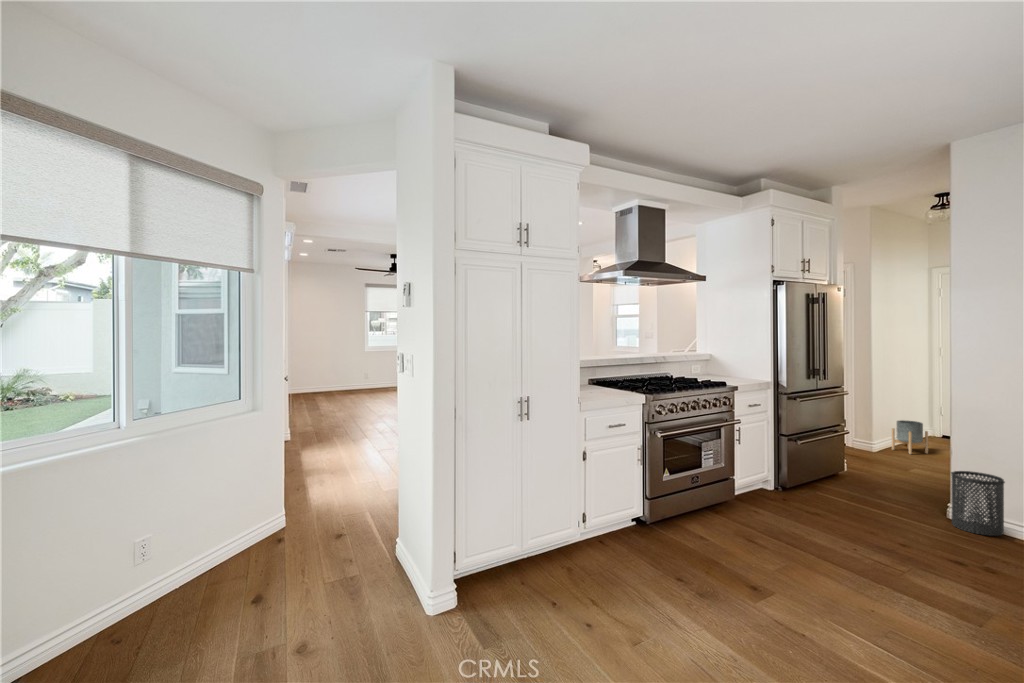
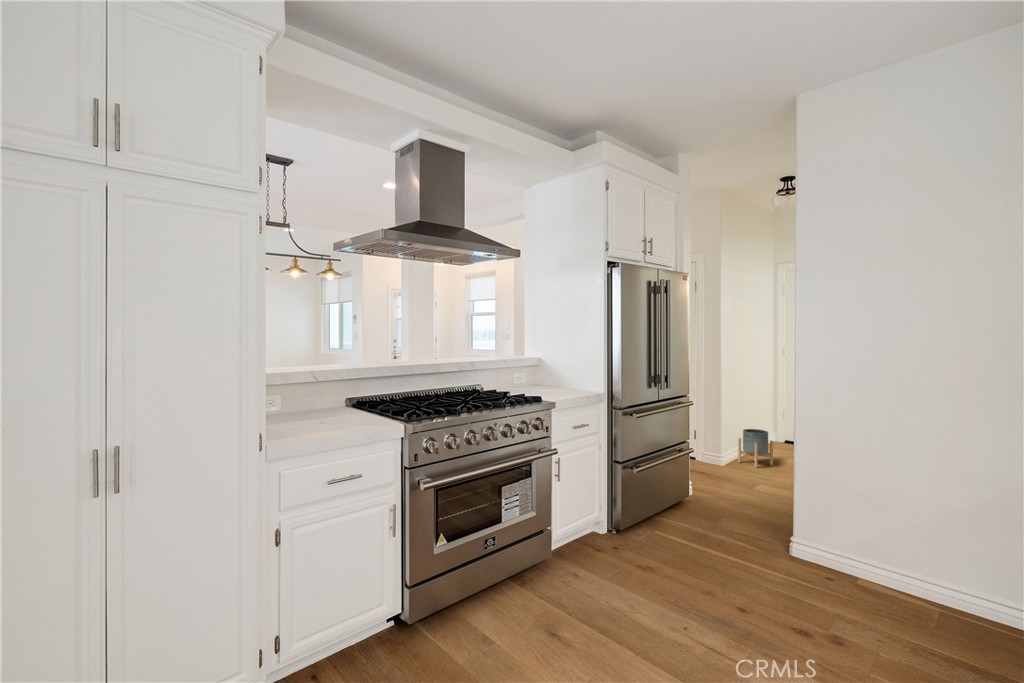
trash can: present [951,471,1005,536] -> none [805,507,865,594]

